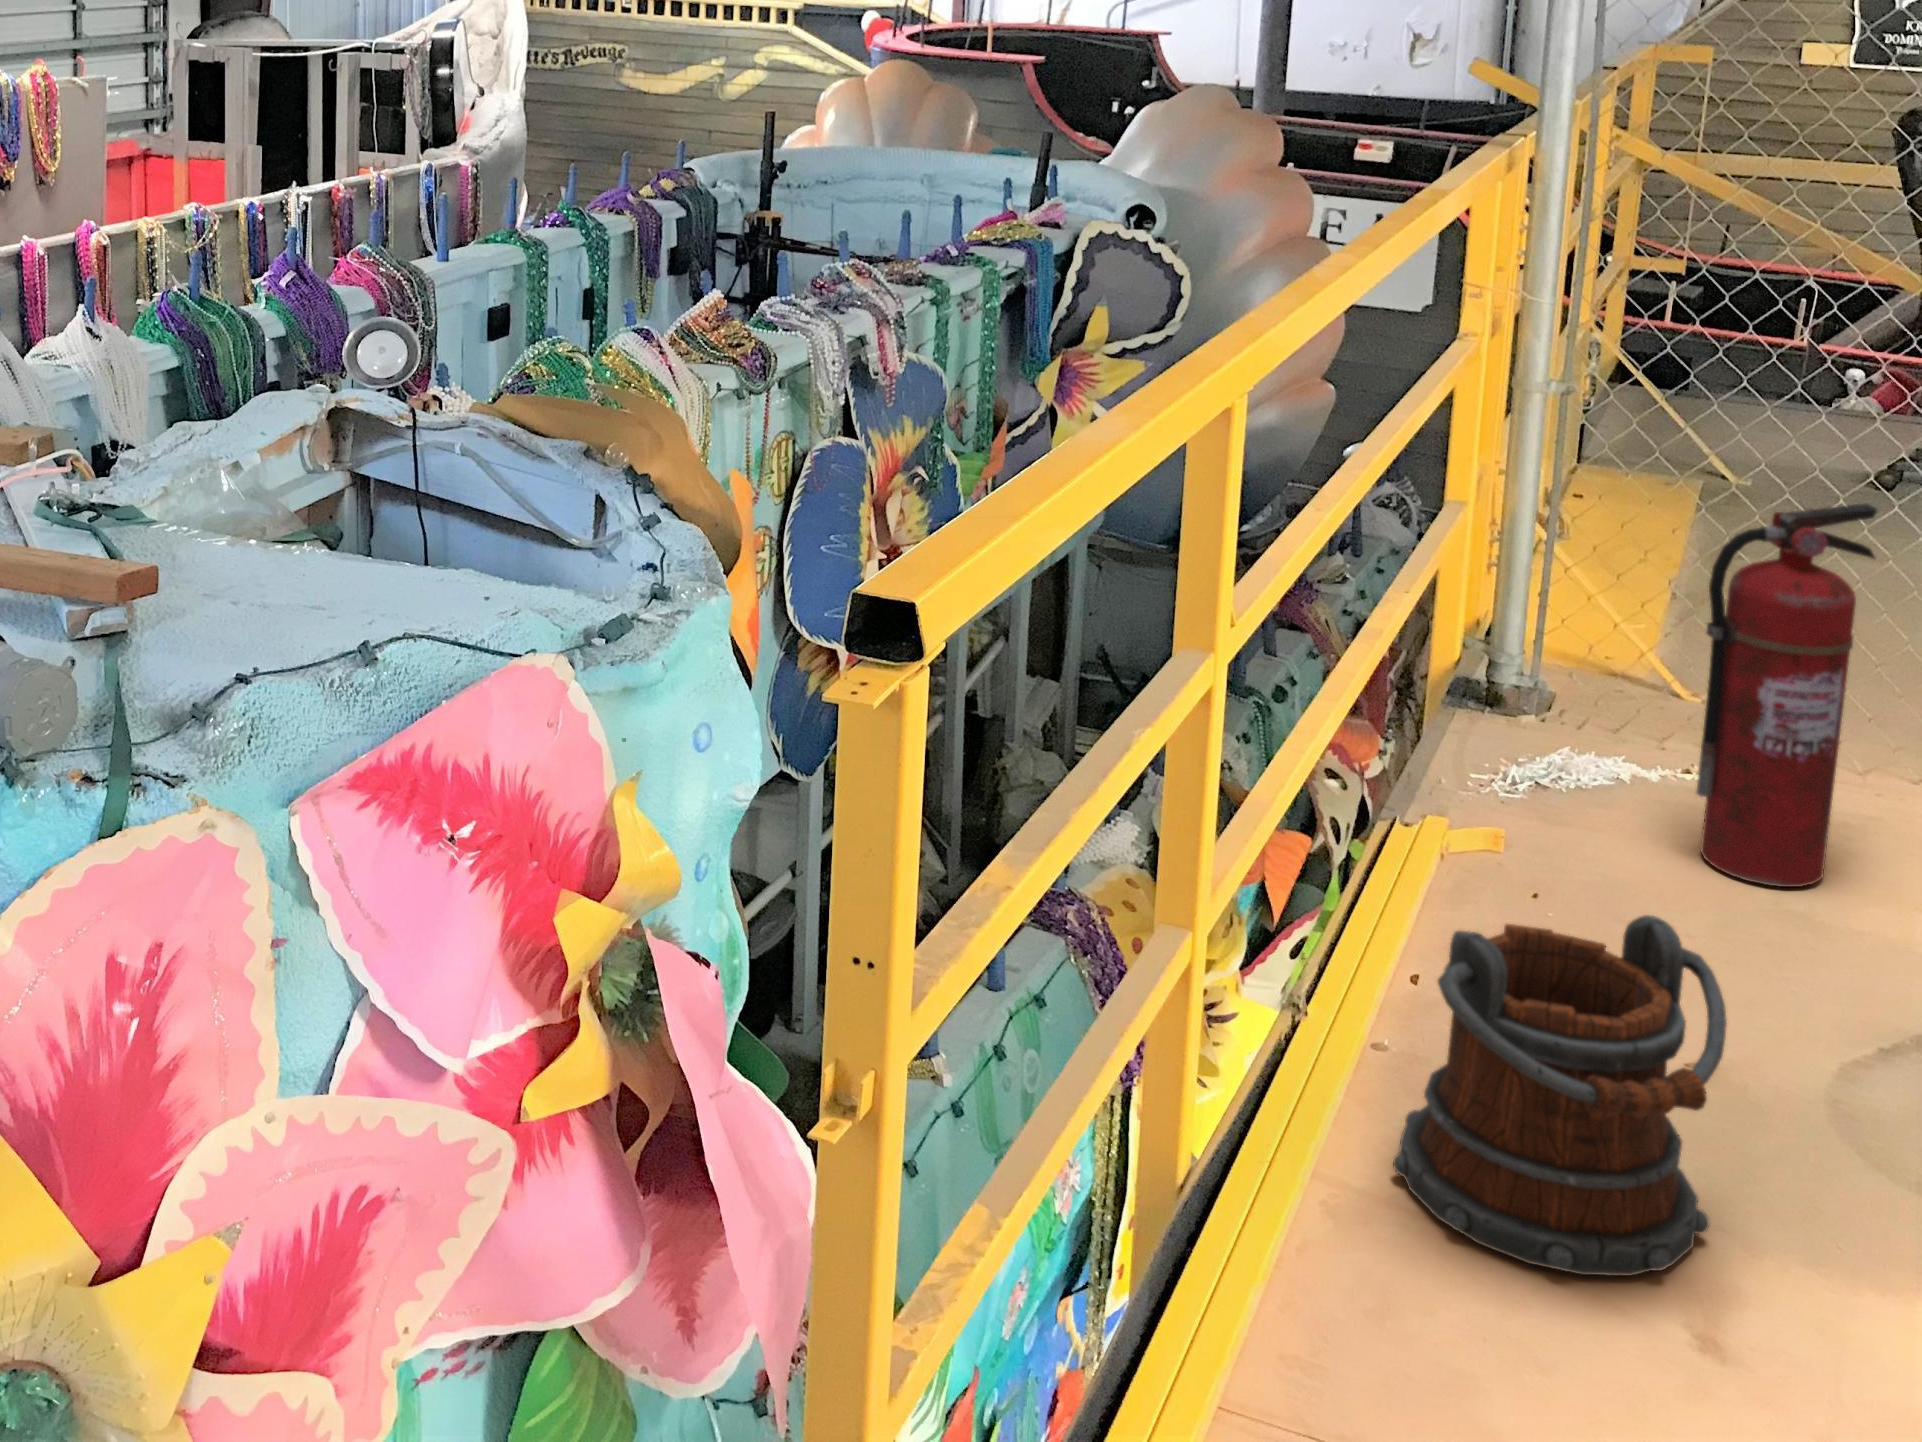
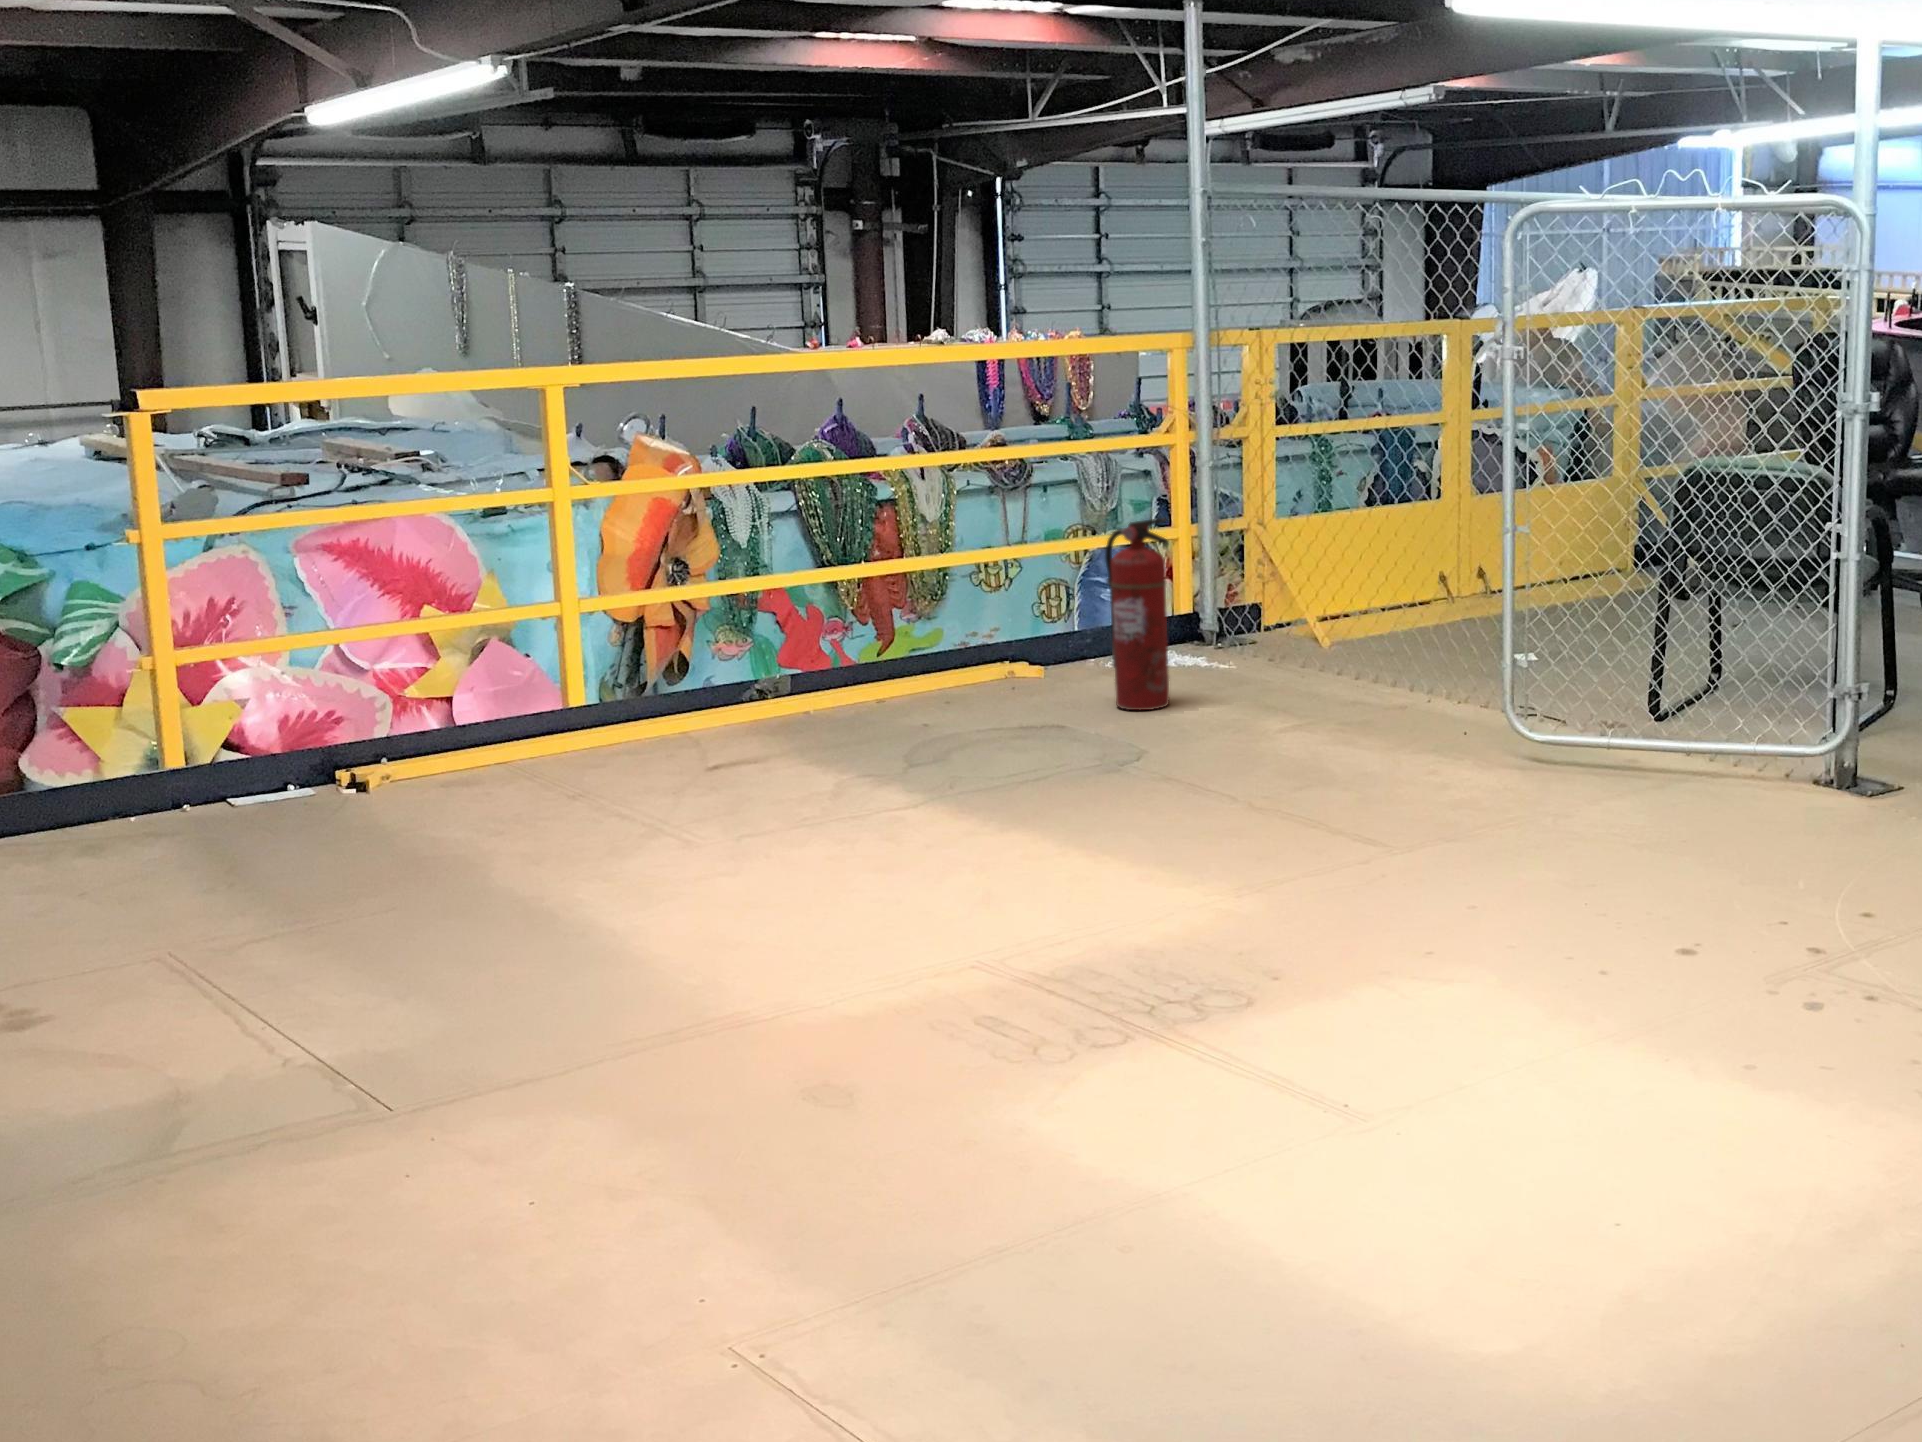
bucket: present [1393,915,1727,1276] -> none [721,636,845,766]

